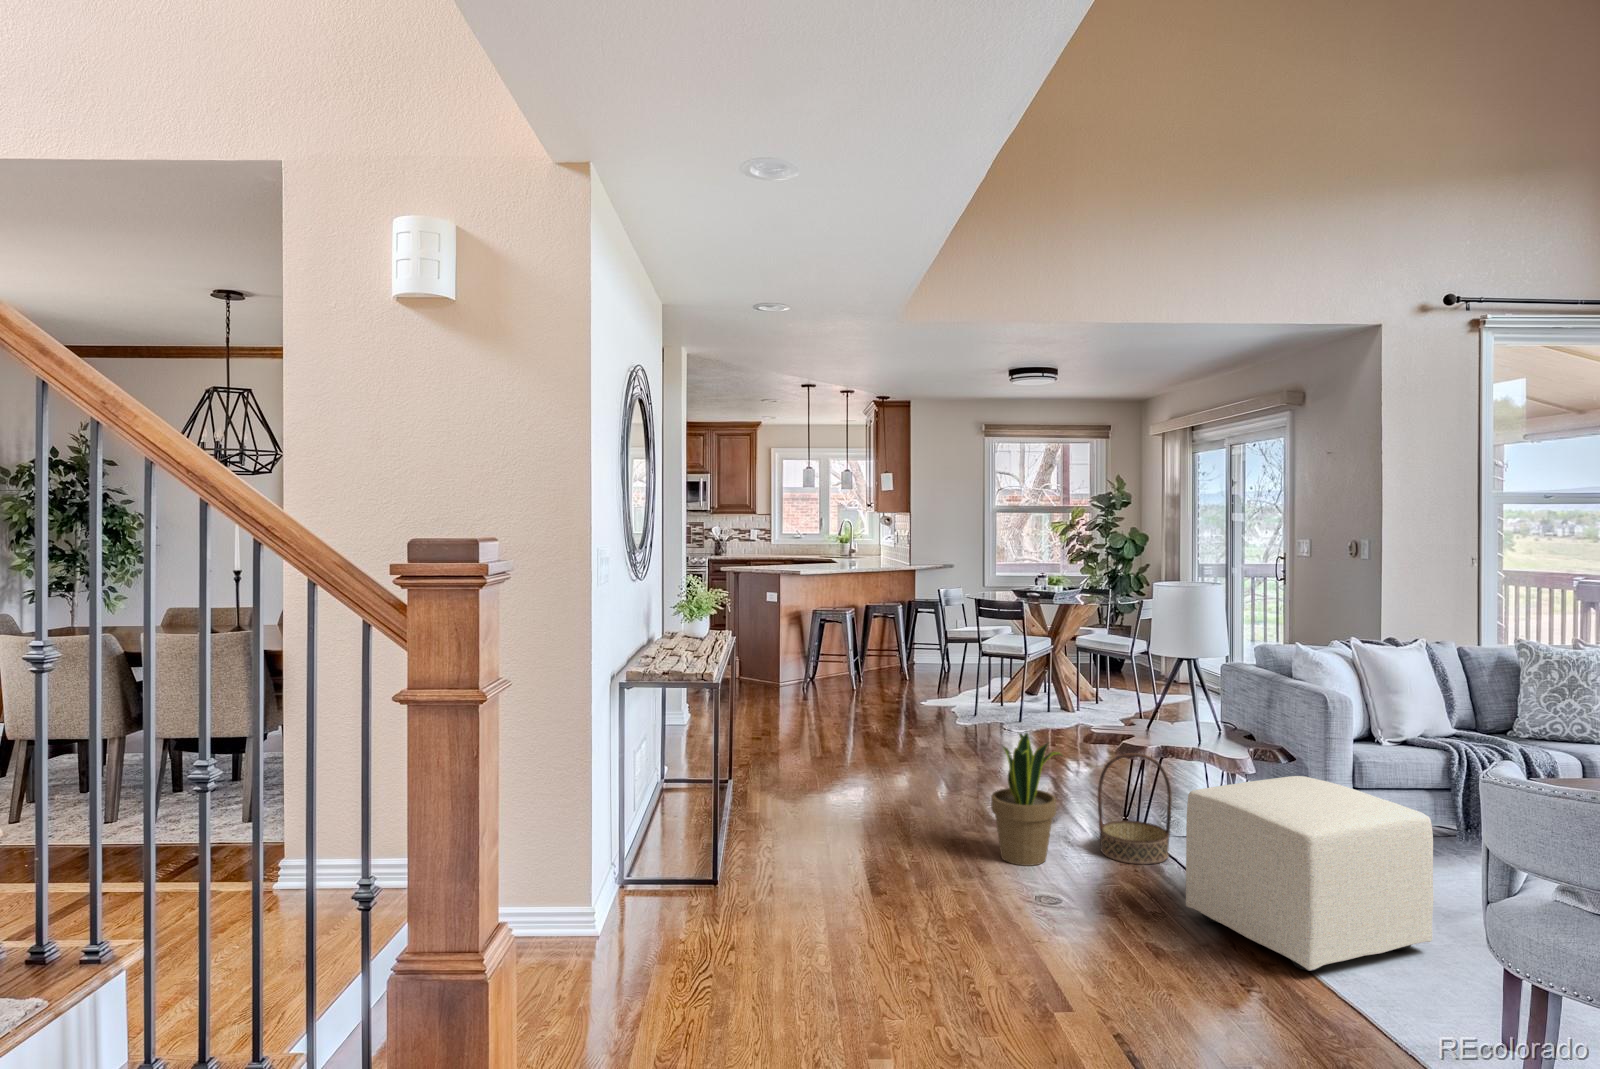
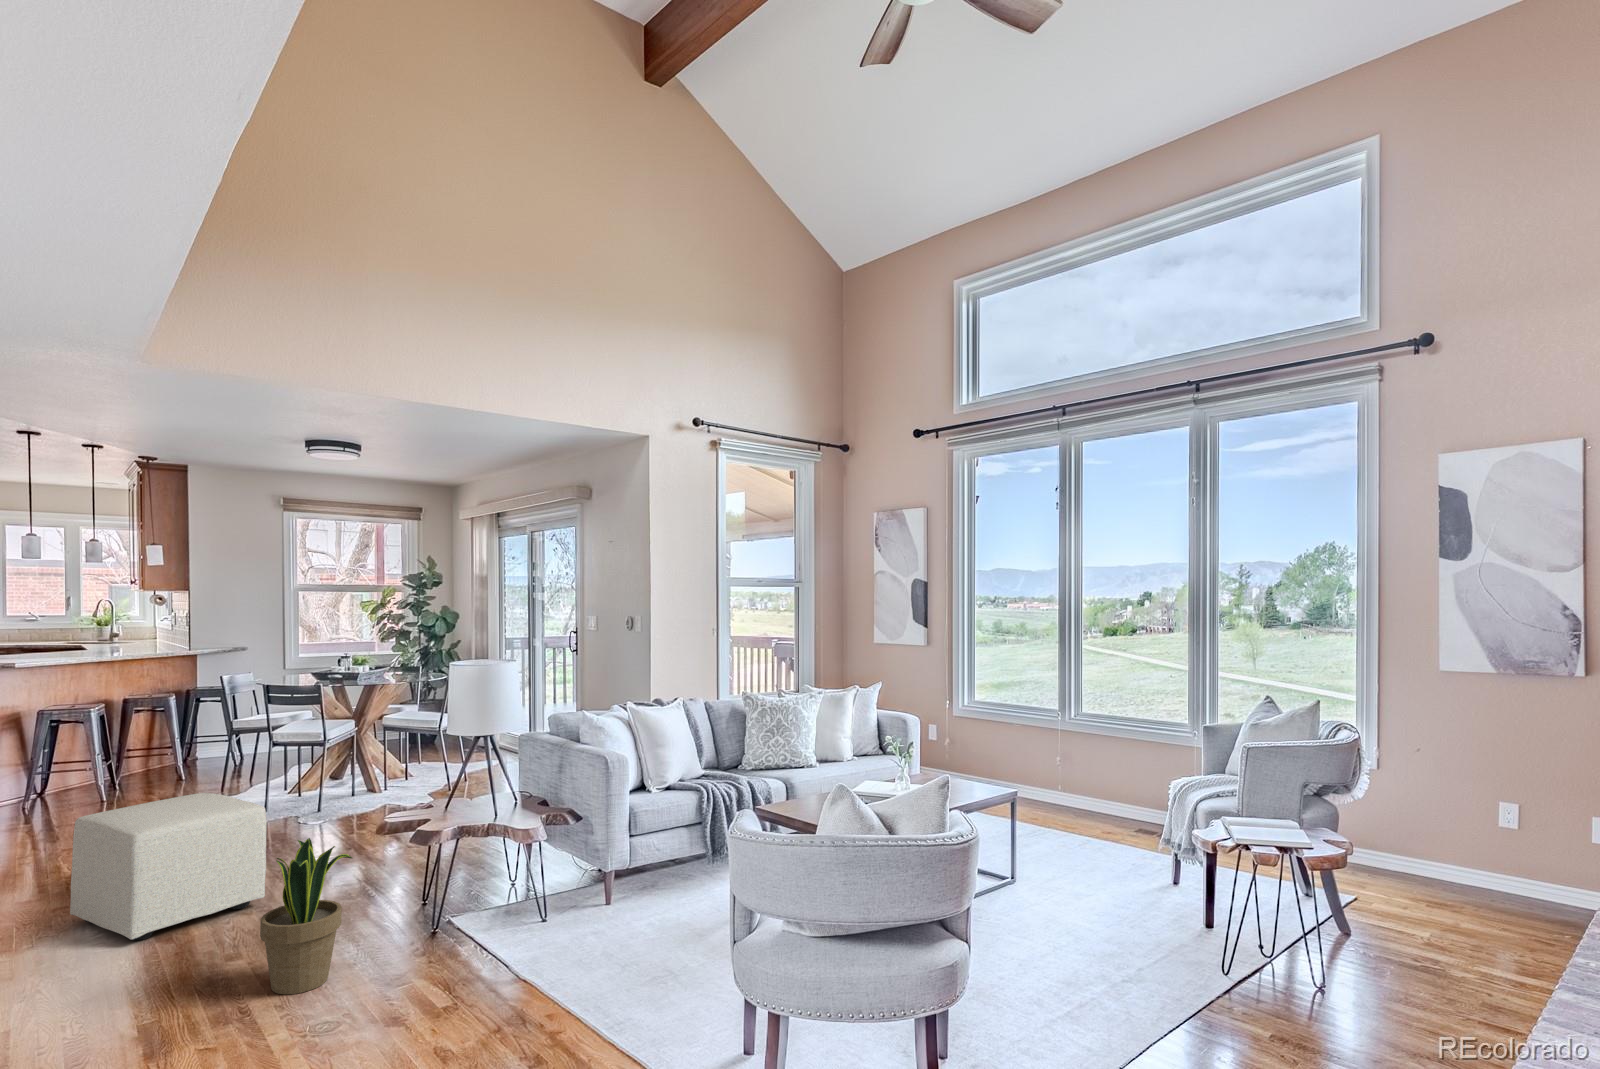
basket: present [1098,753,1172,865] -> none [391,839,468,959]
ottoman: present [1186,776,1434,971] -> present [70,793,267,941]

